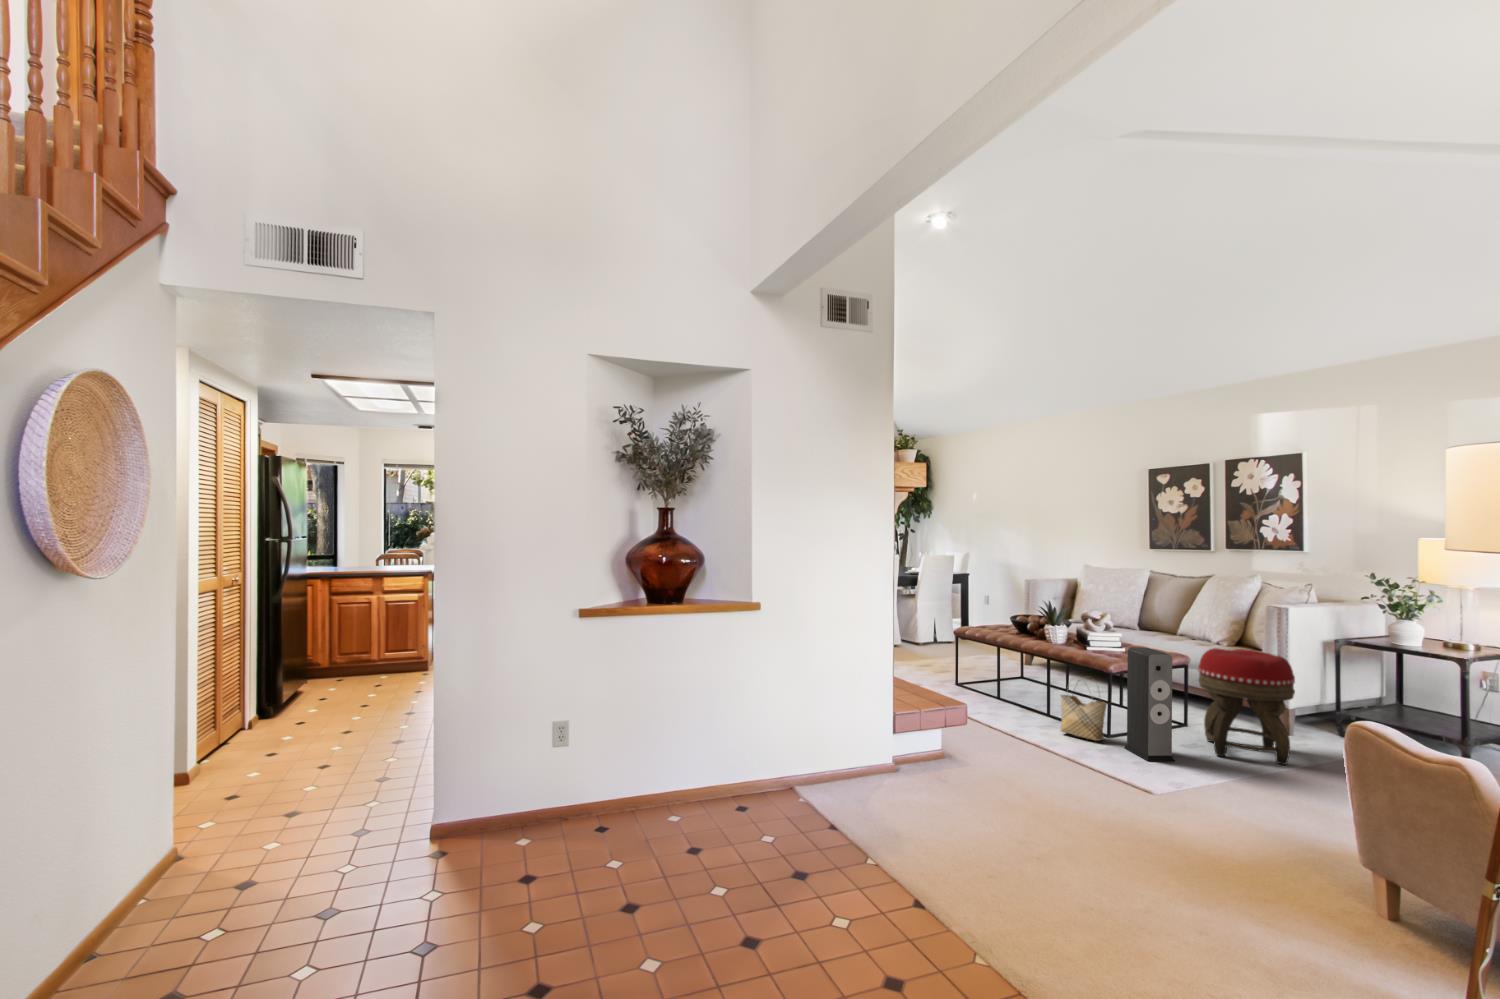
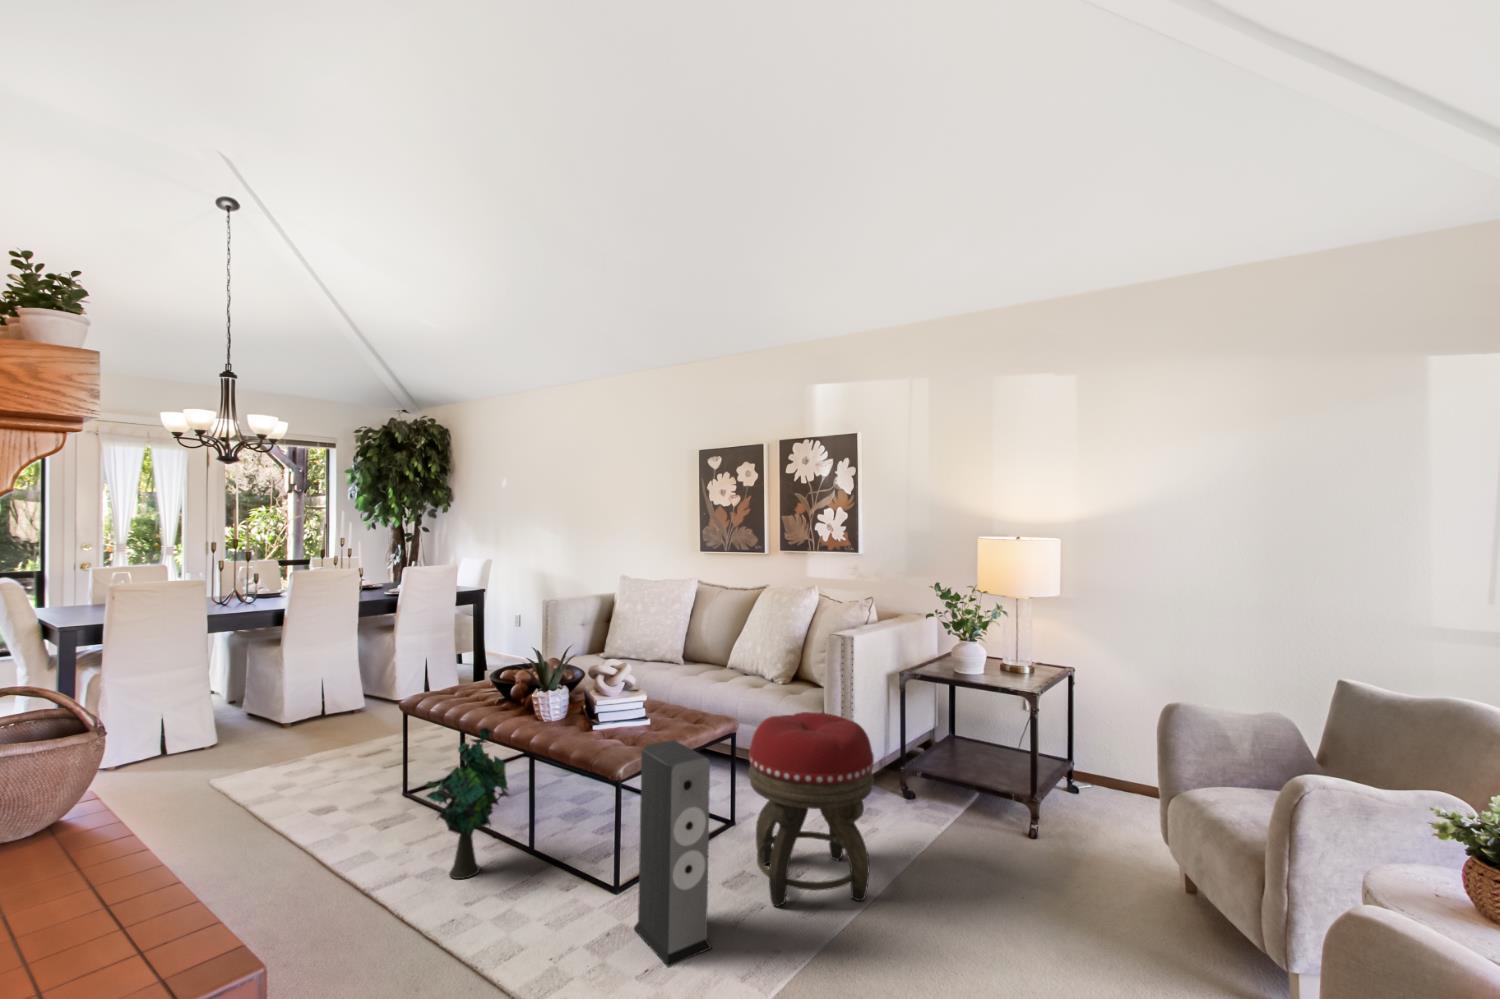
decorative plant: none [991,638,1038,718] -> present [426,728,509,879]
woven basket: present [1060,693,1107,741] -> none [530,794,610,922]

